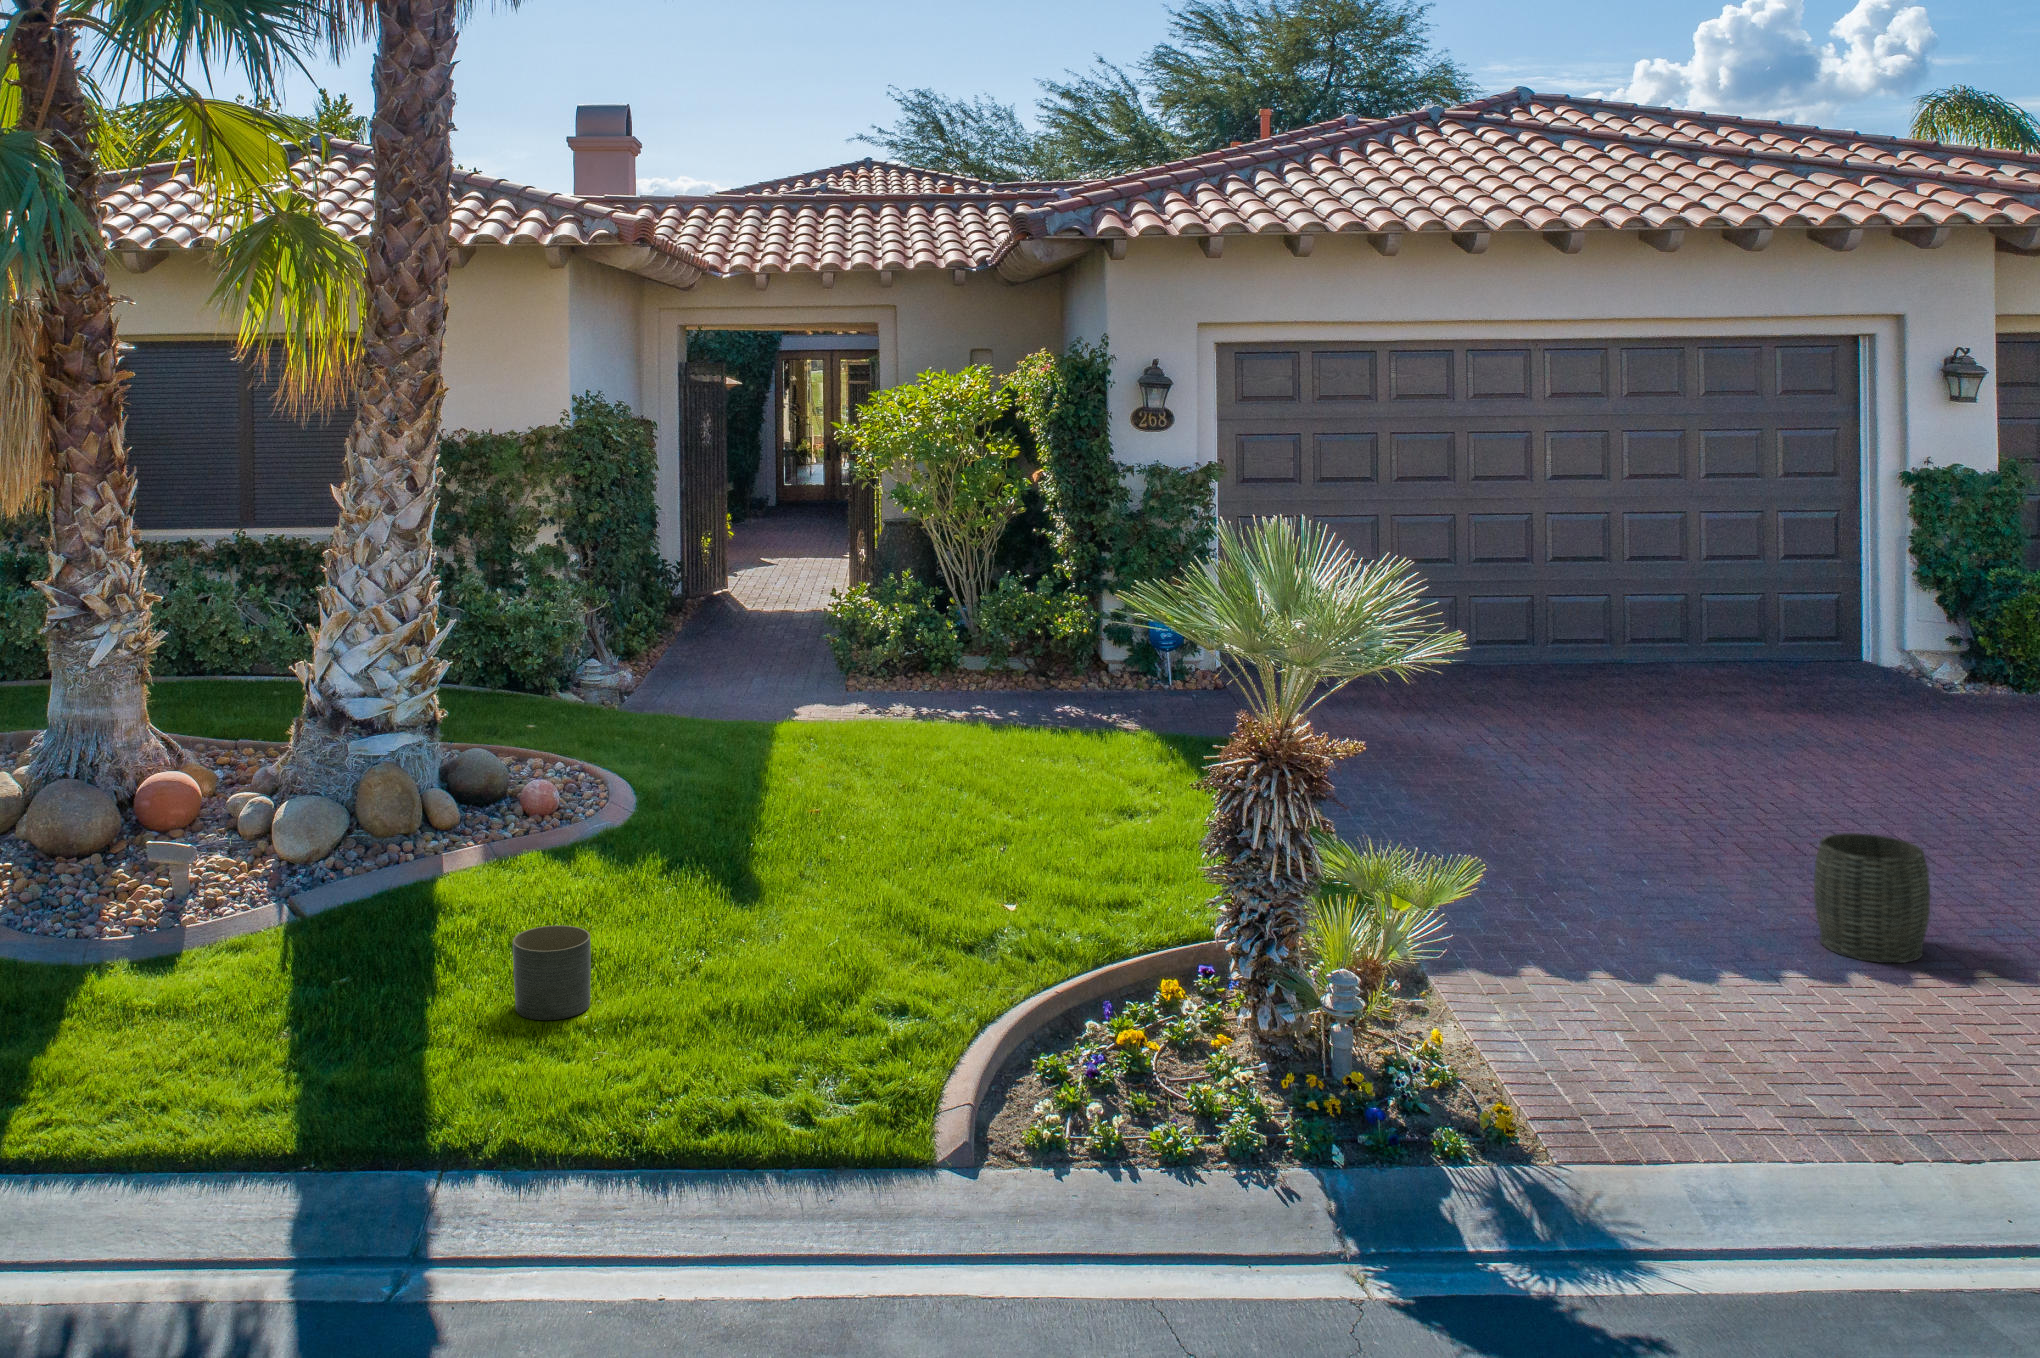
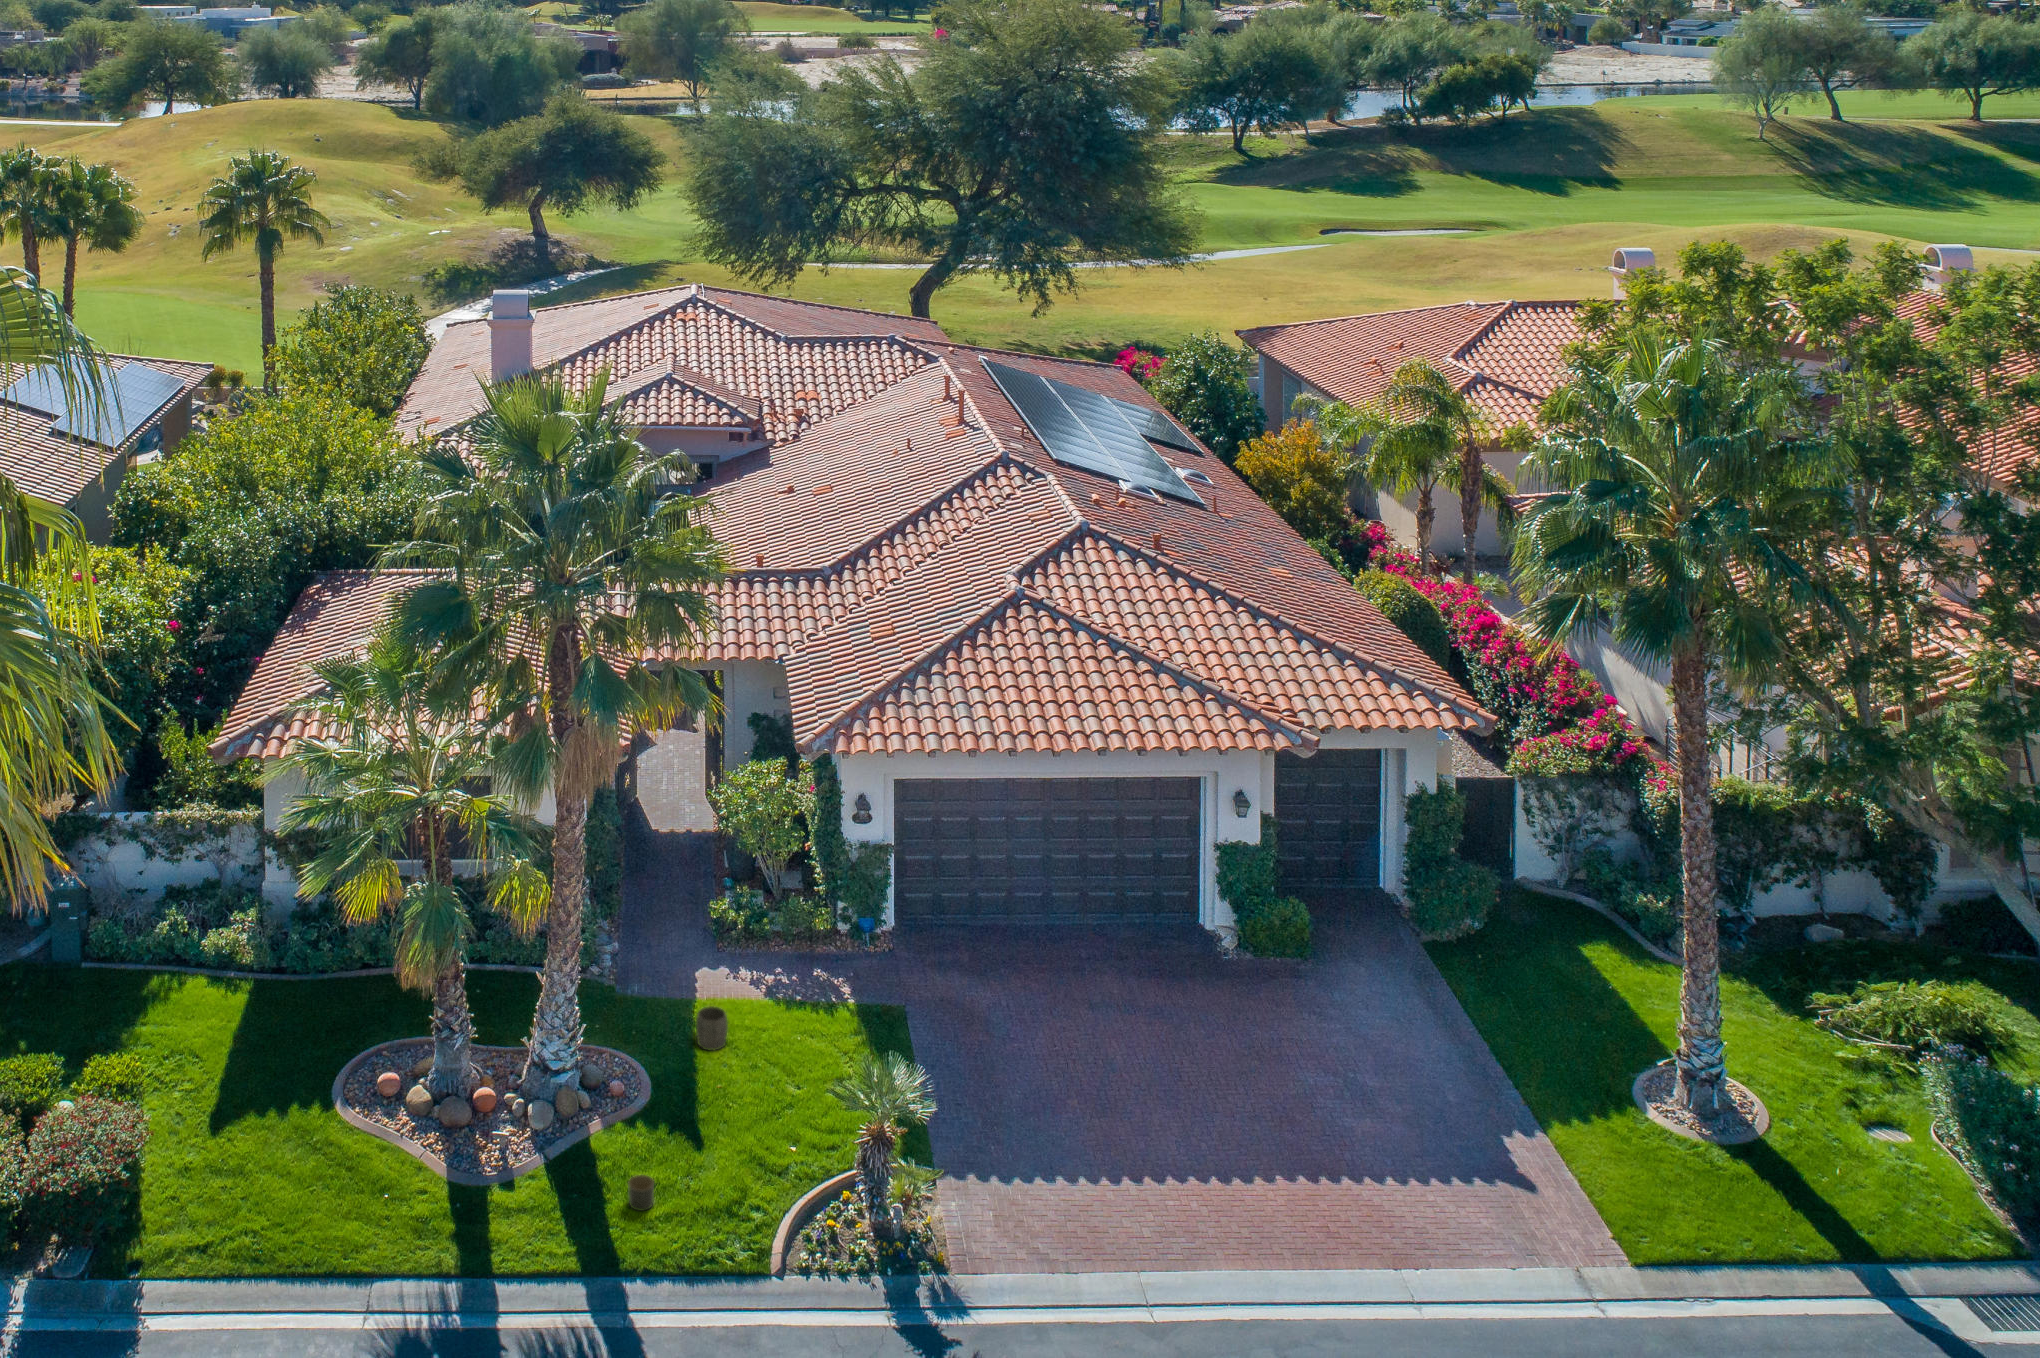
woven basket: present [1814,833,1930,963] -> present [696,1006,728,1050]

